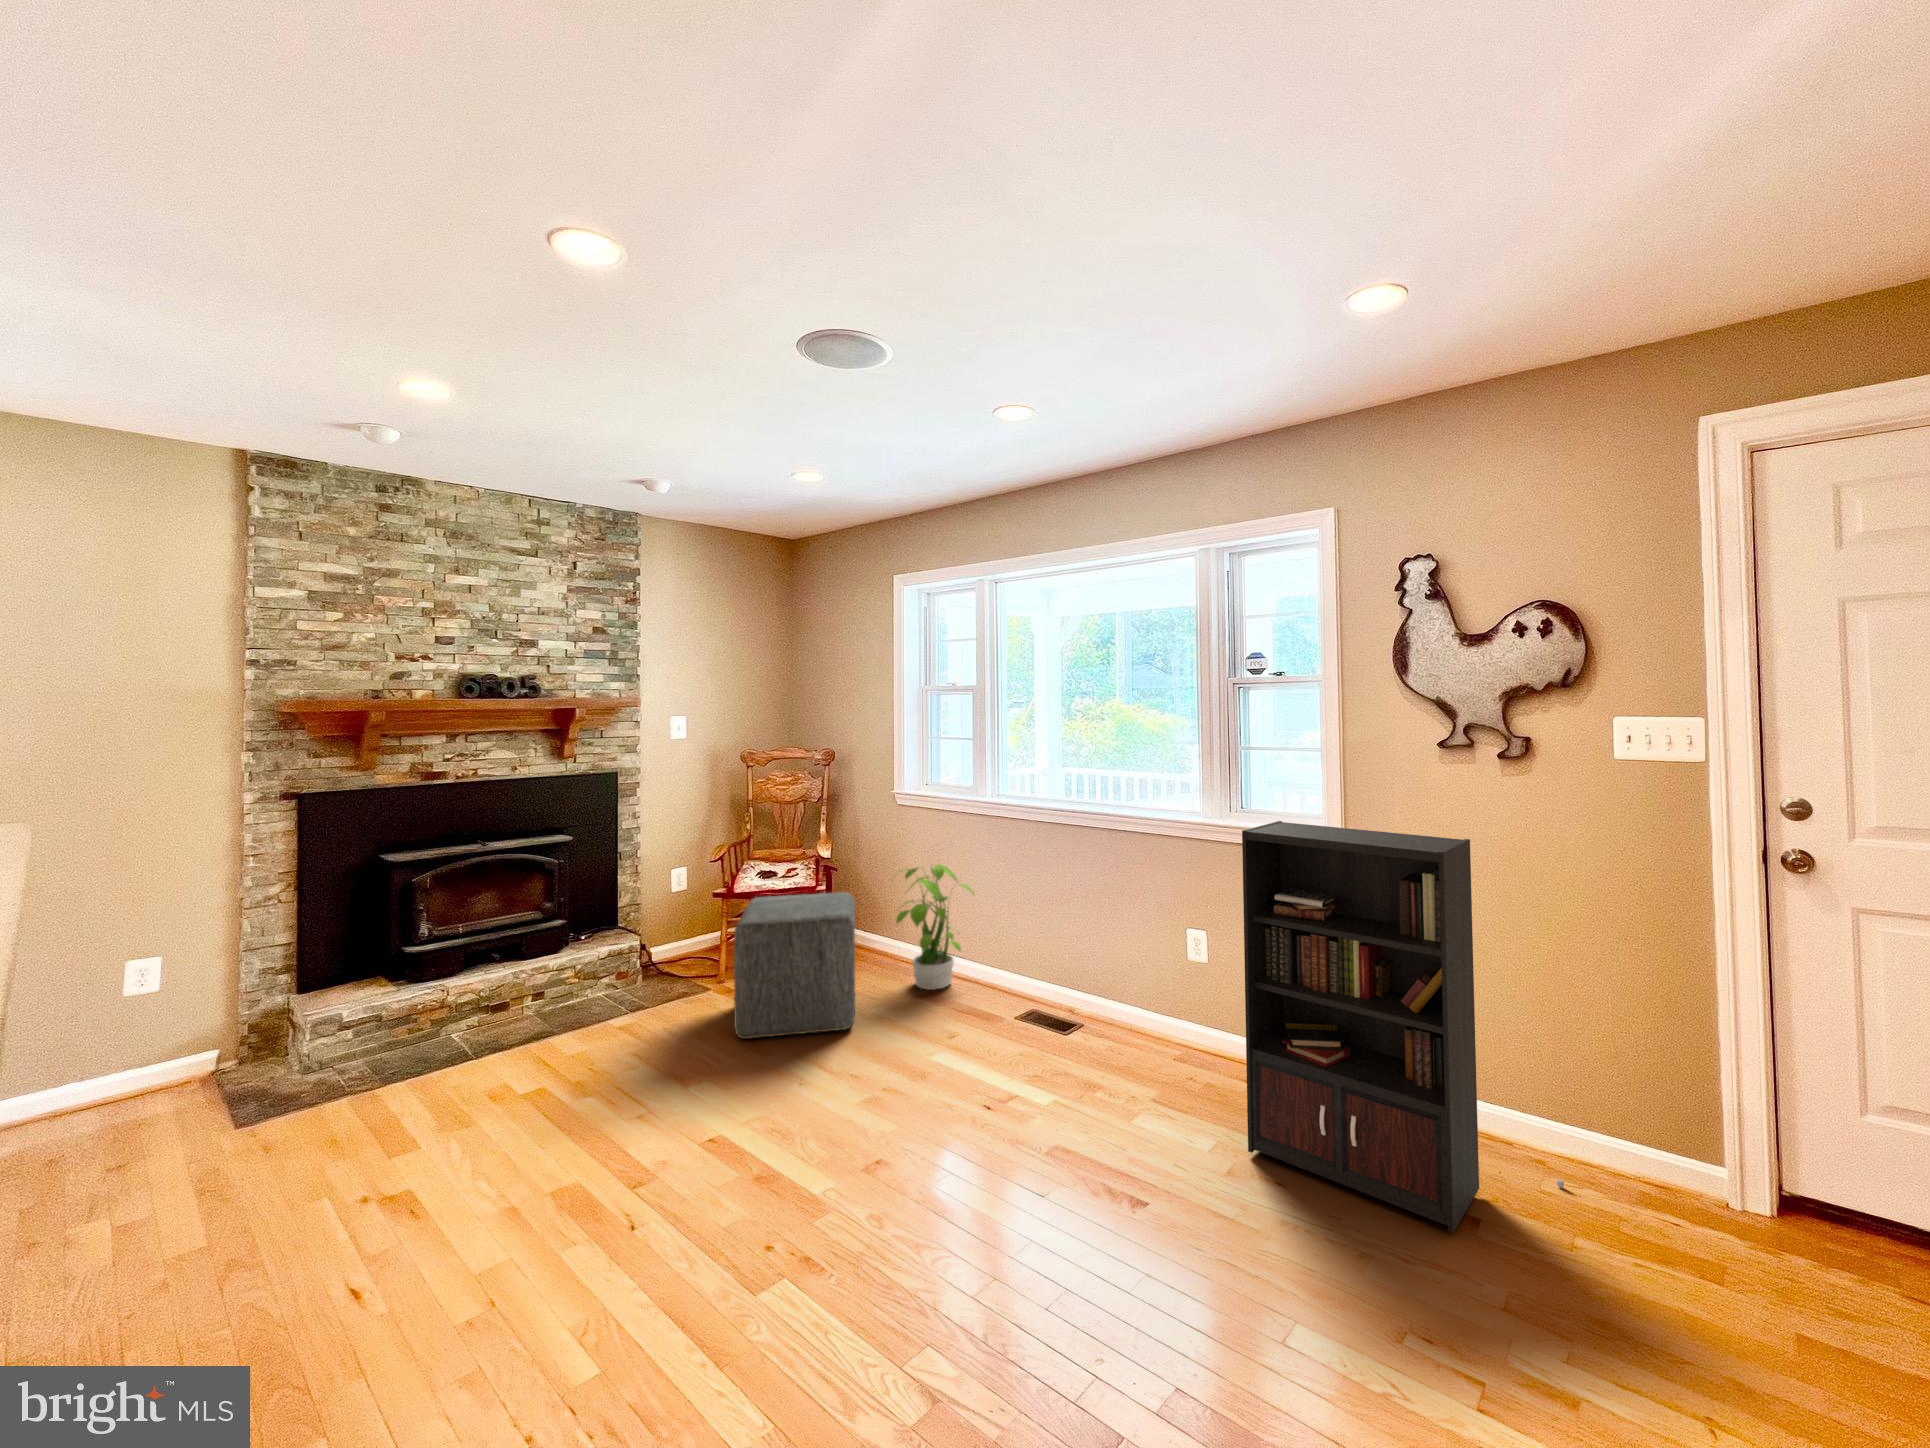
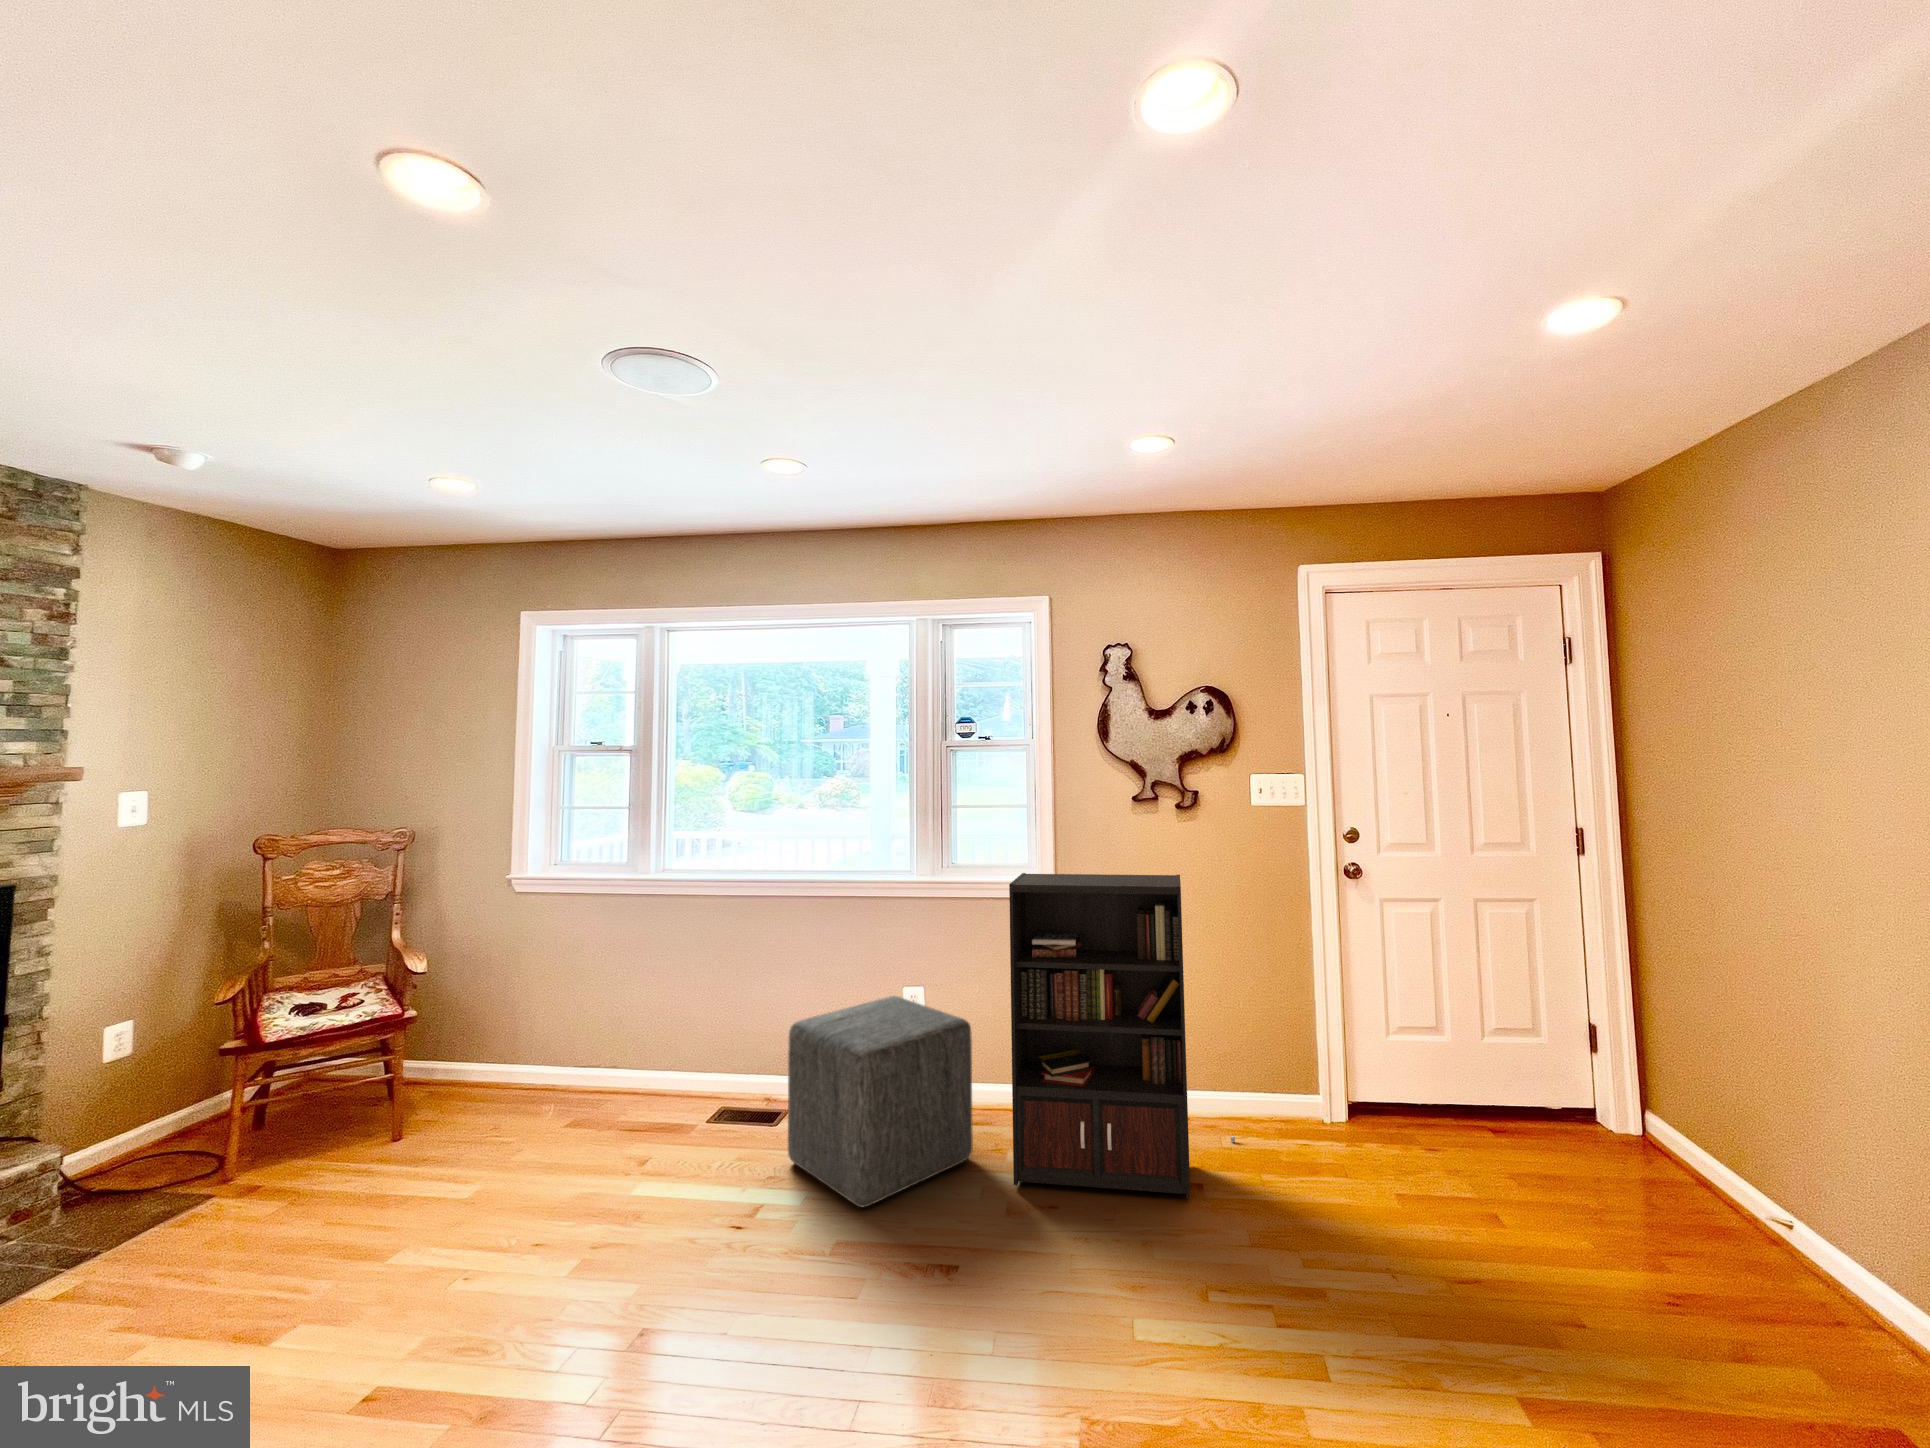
potted plant: present [896,864,974,990] -> none [533,954,641,1117]
ottoman: present [734,892,855,1039] -> present [788,996,973,1207]

